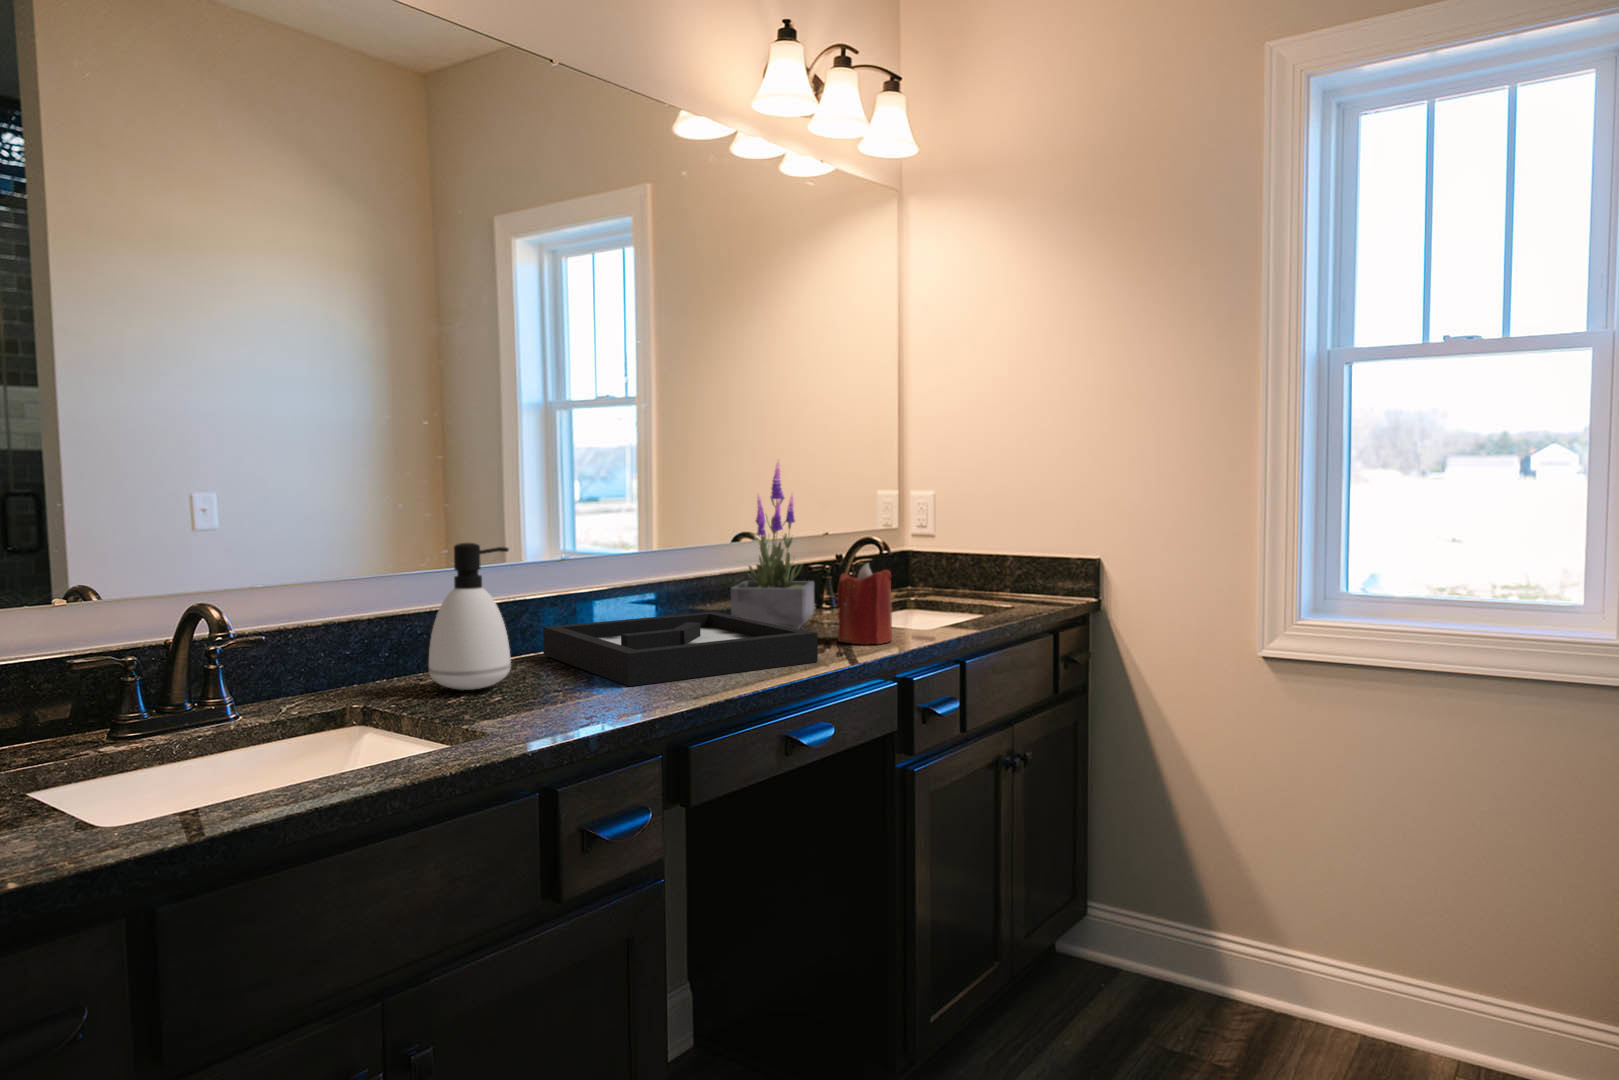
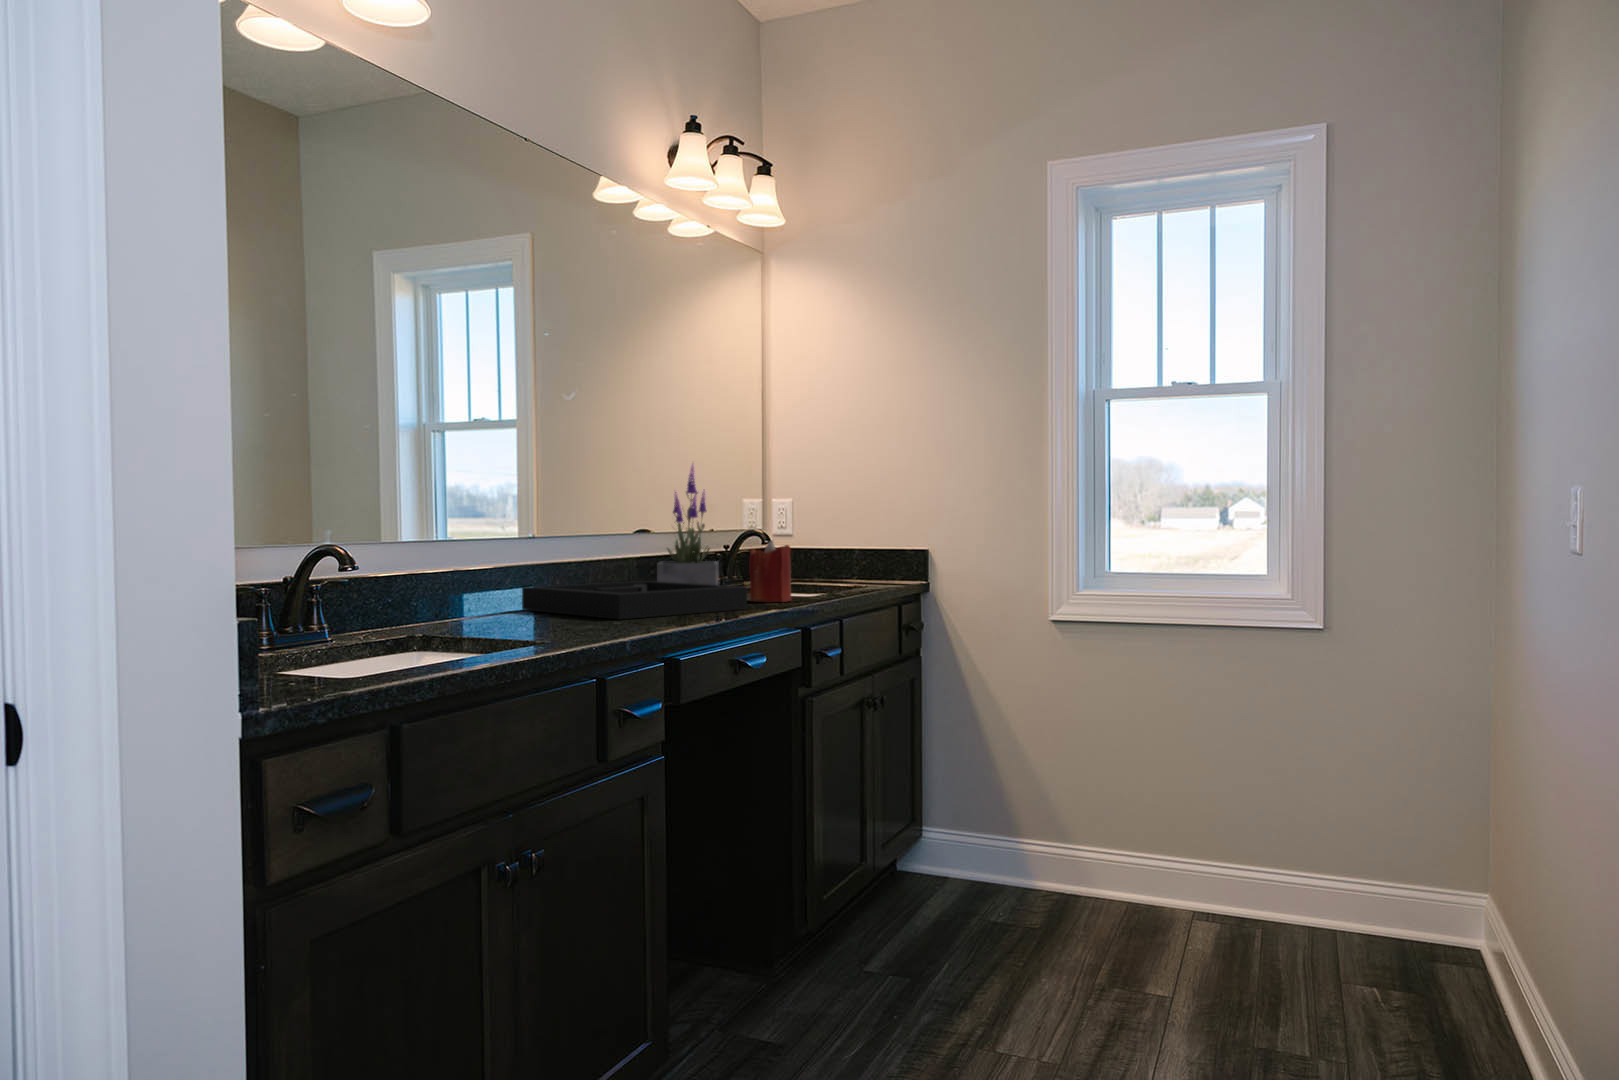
soap dispenser: present [429,543,511,690] -> none [462,508,526,622]

